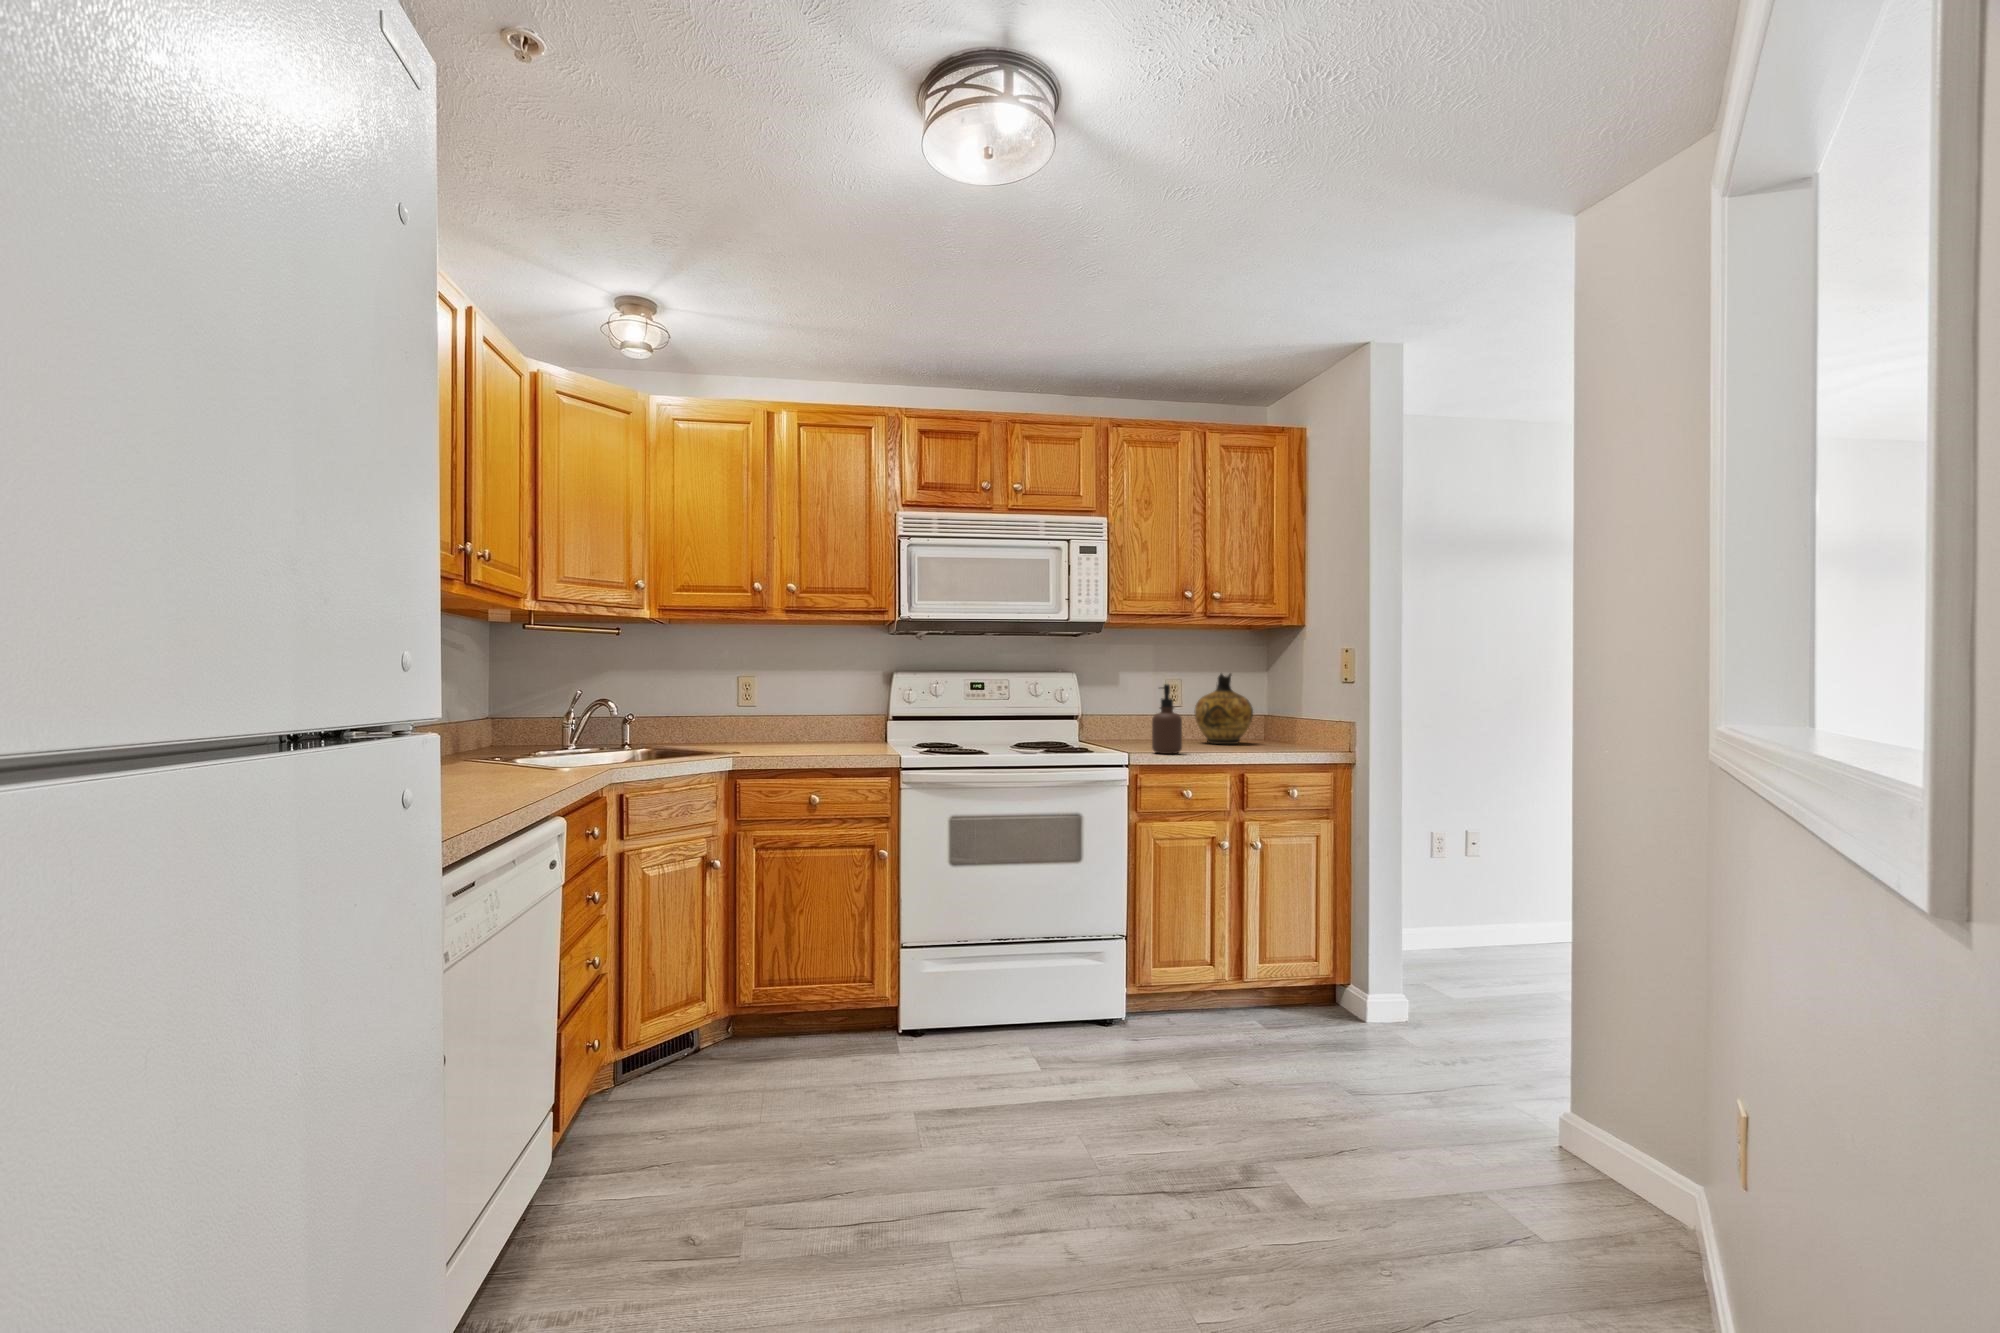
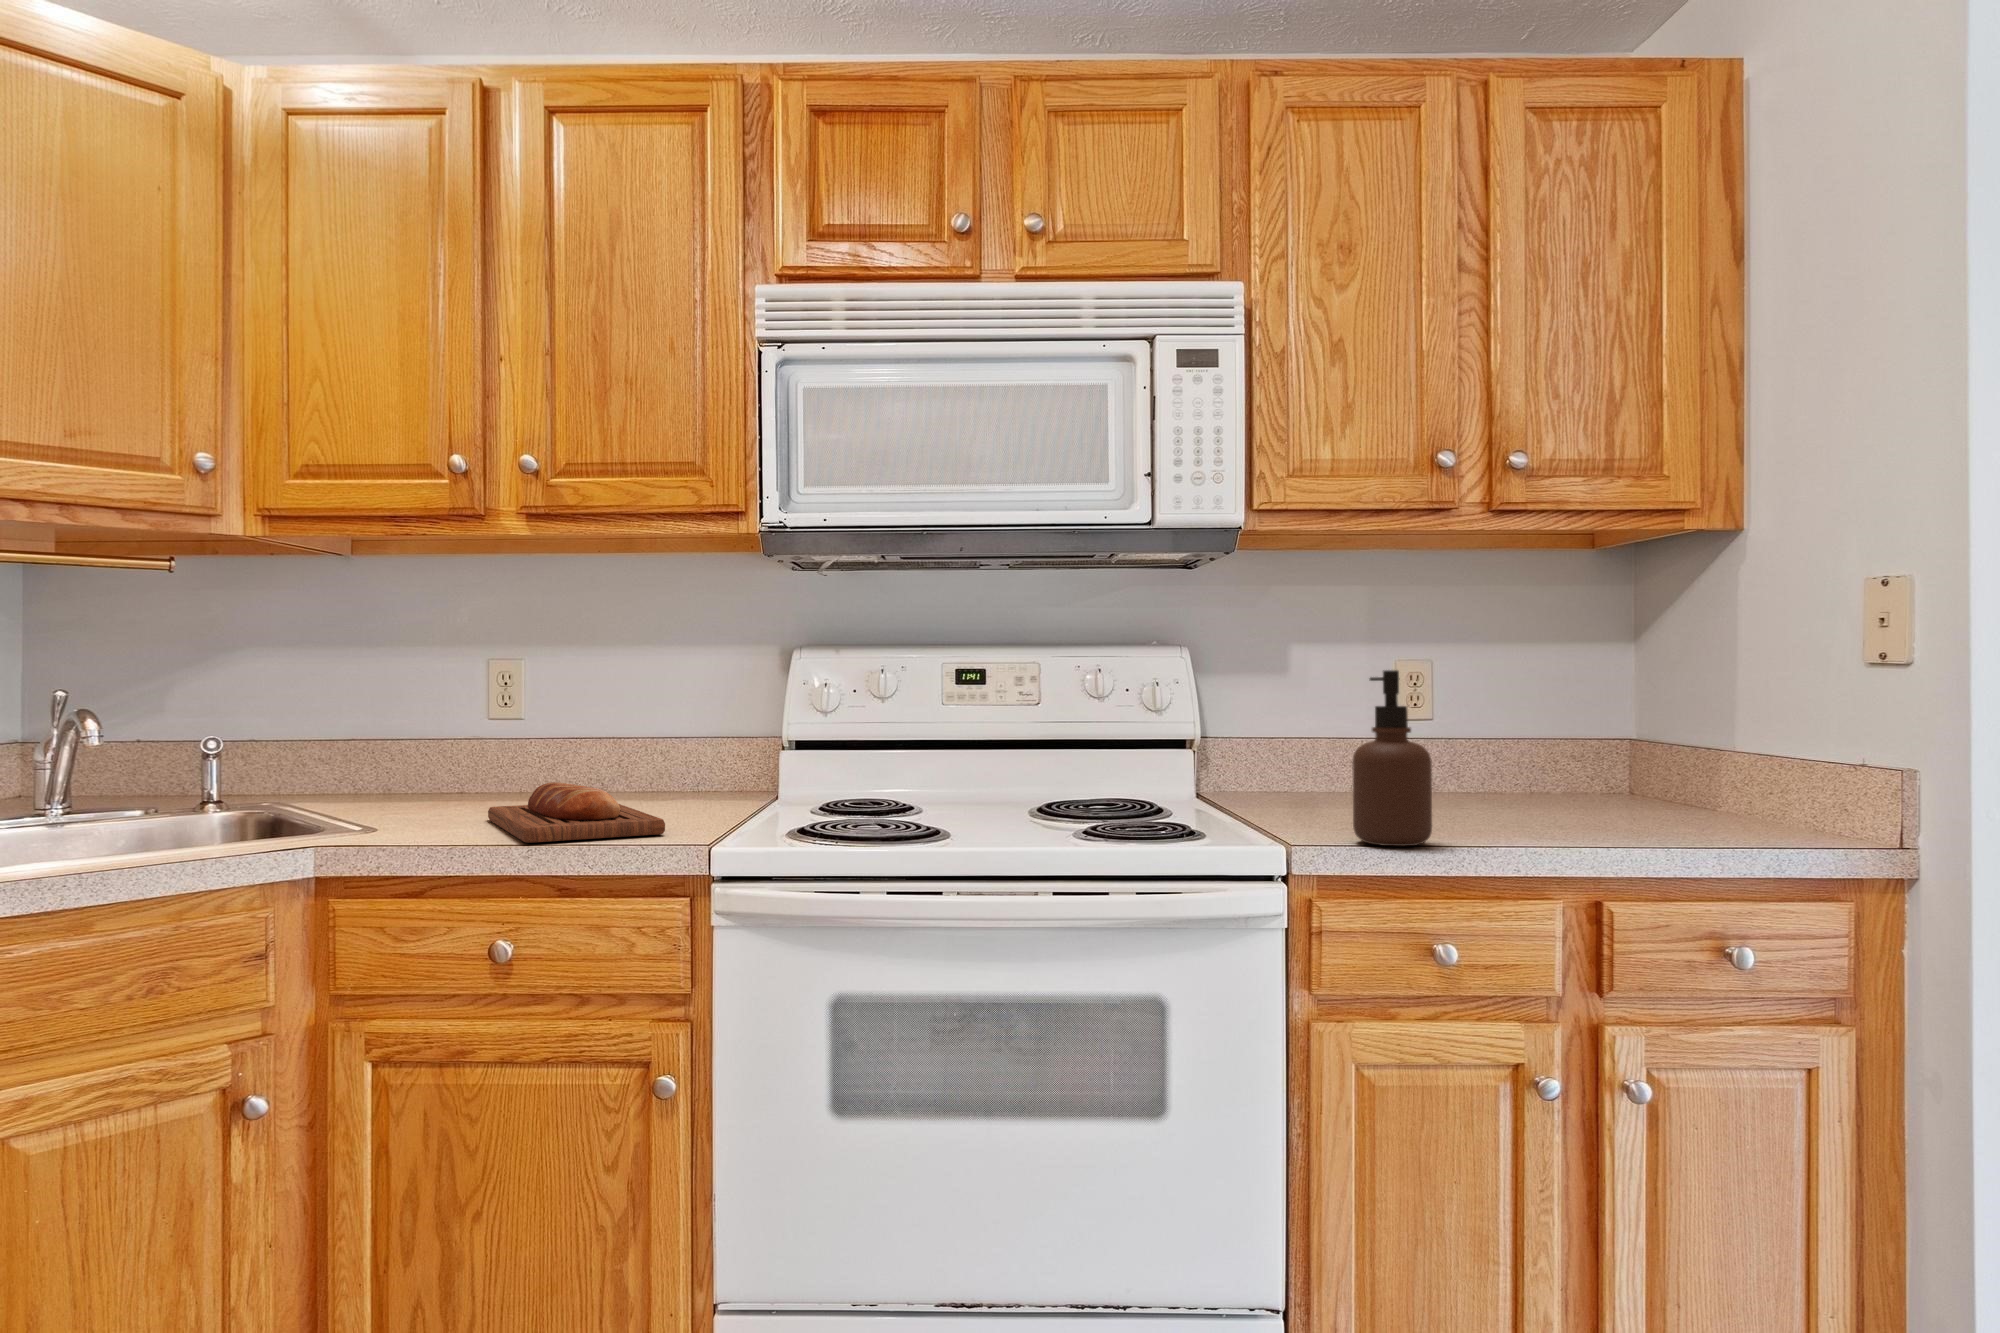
ceramic jug: present [1195,673,1253,744] -> none [1461,647,1602,809]
bread loaf: none [771,733,869,756] -> present [488,782,665,843]

